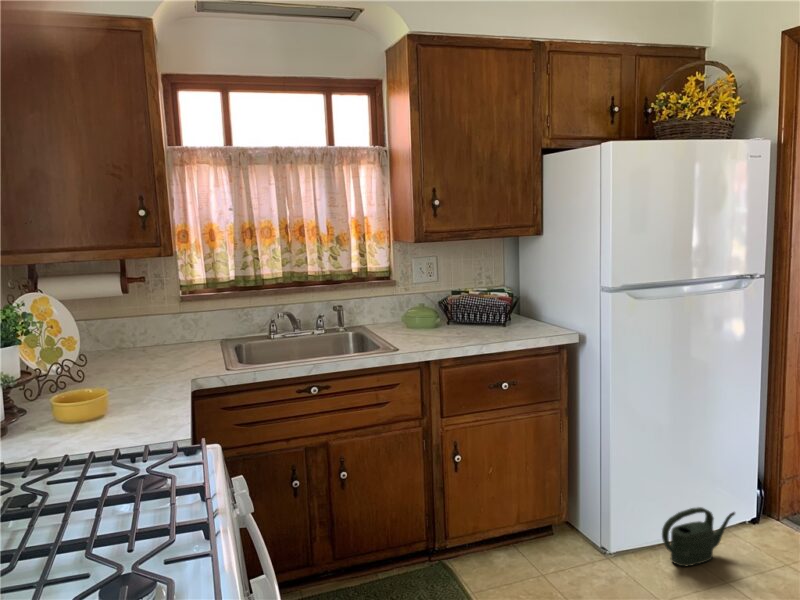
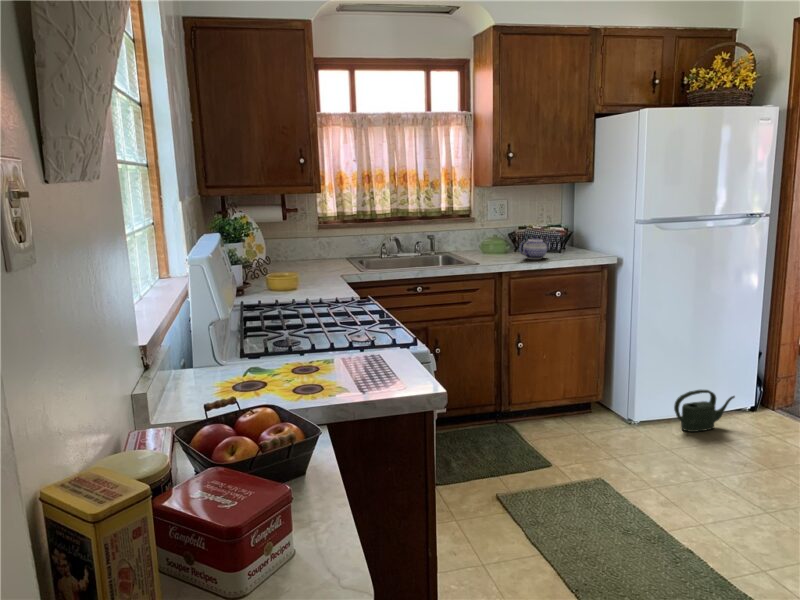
teapot: none [452,308,491,340] -> present [519,236,549,259]

